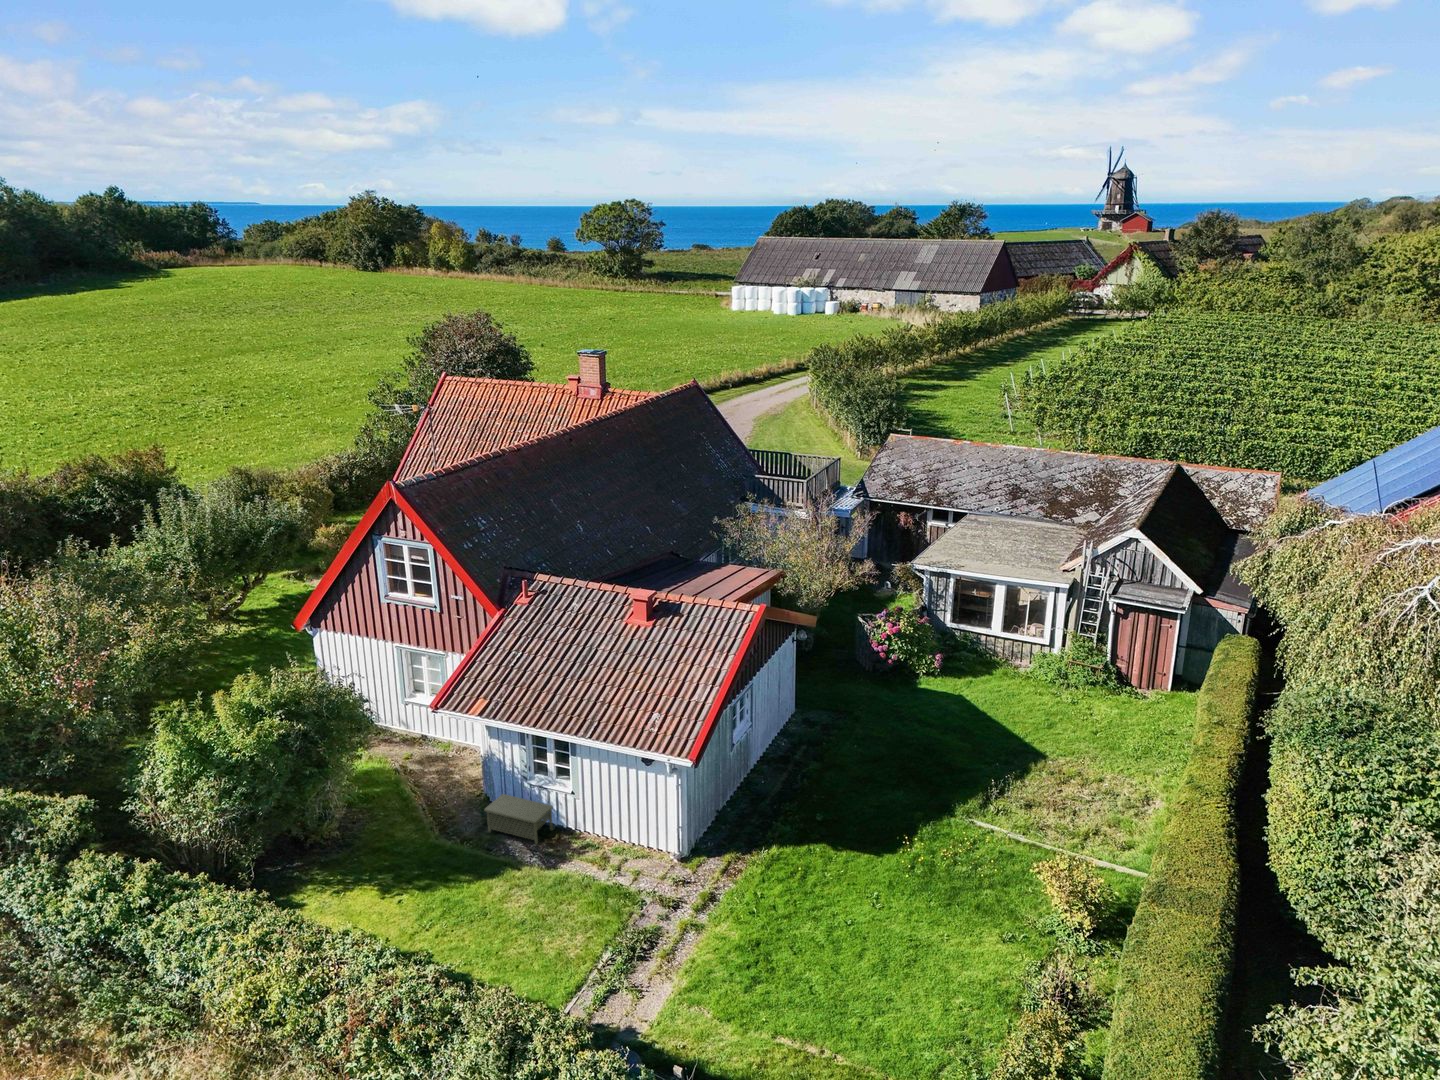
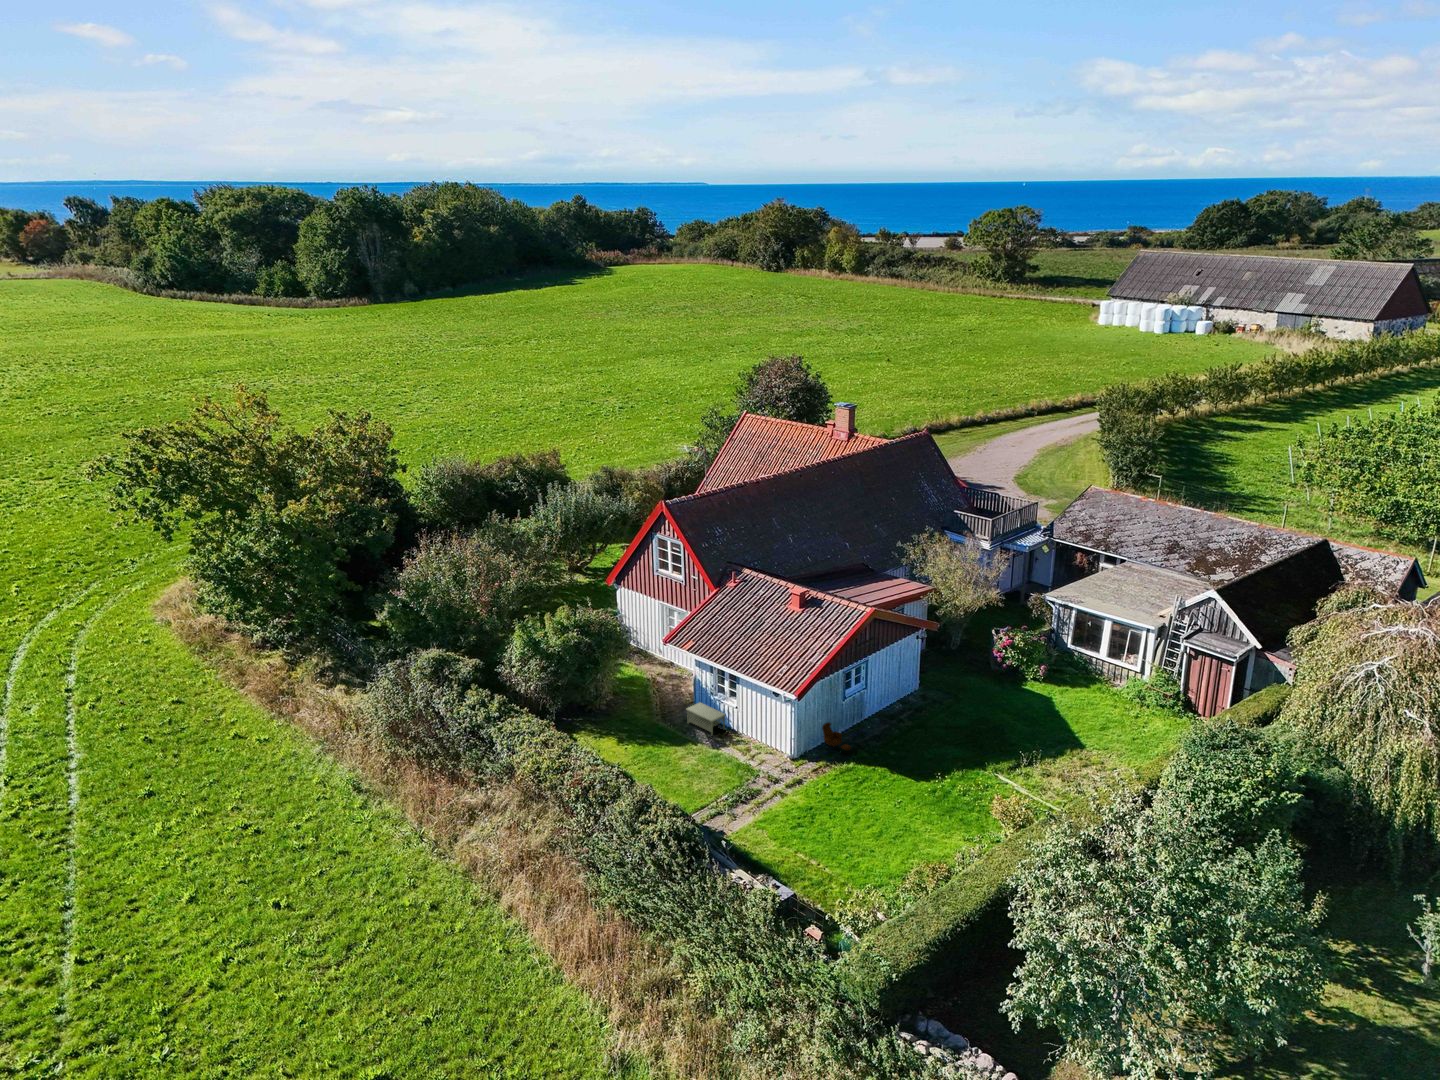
lounge chair: none [713,788,762,837] -> present [822,722,851,754]

